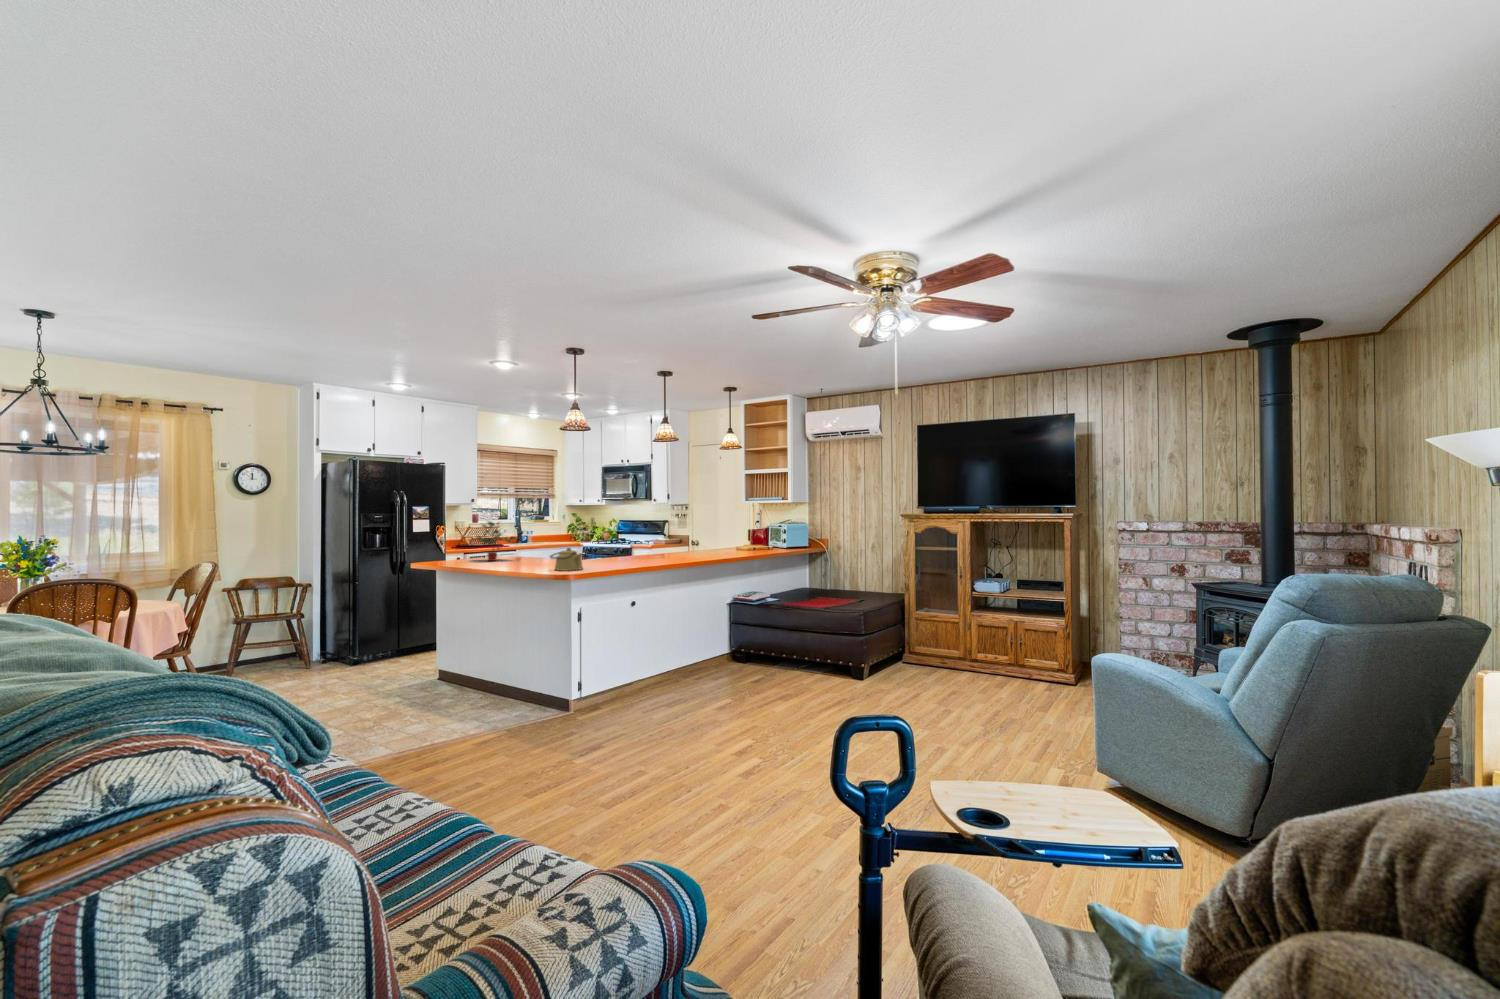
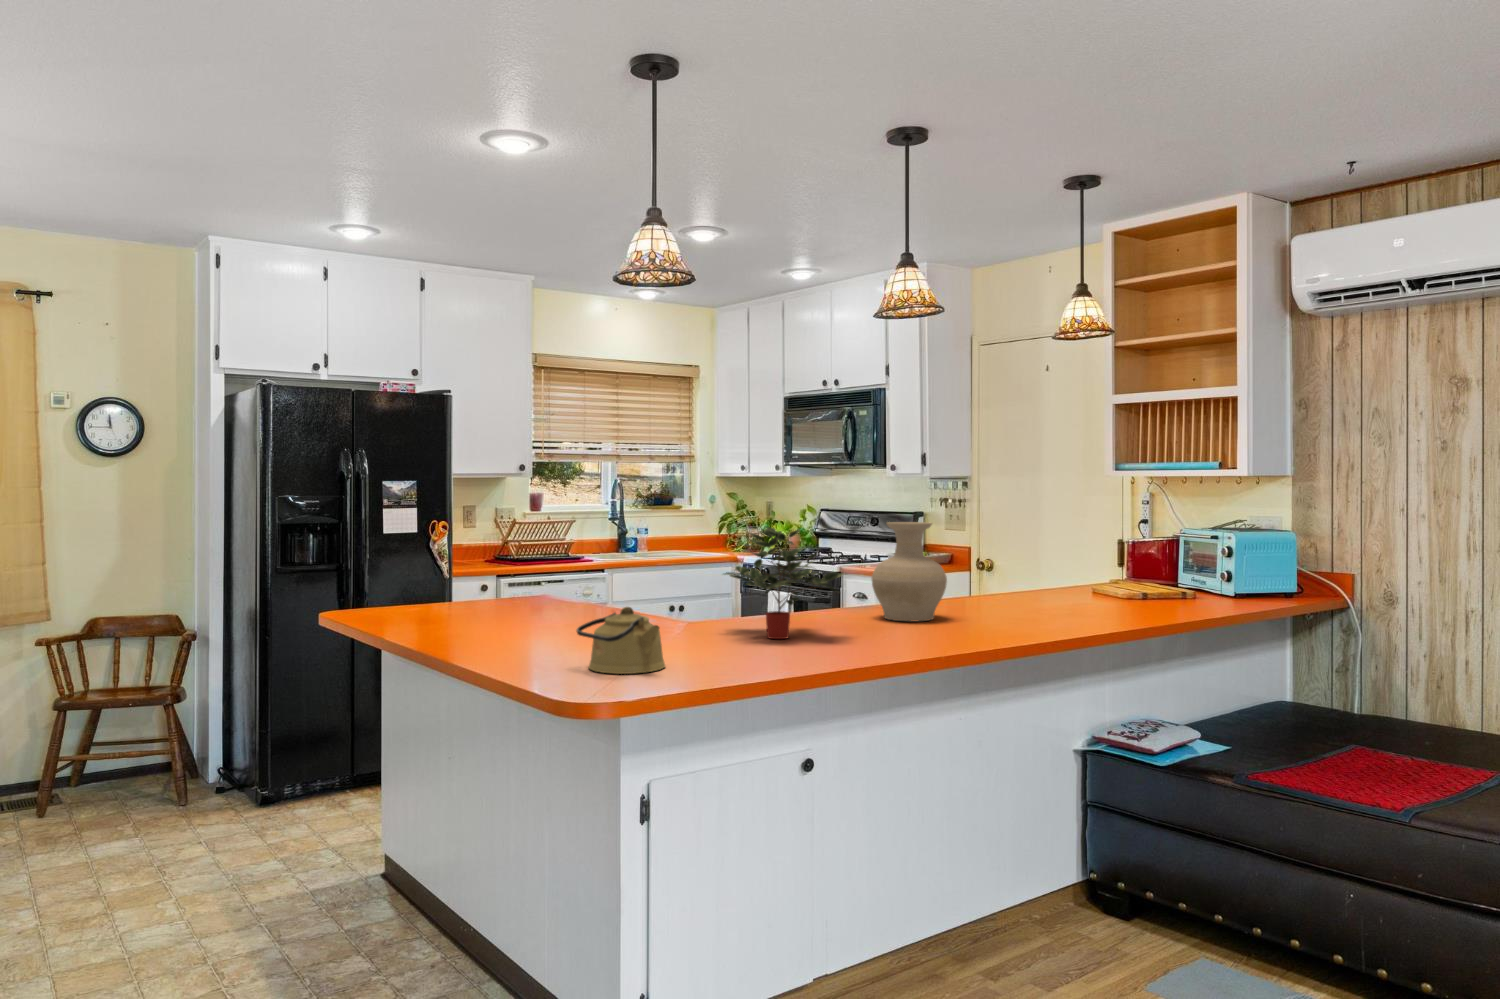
vase: none [652,520,681,557] -> present [872,522,947,621]
potted plant: present [477,522,516,561] -> present [725,526,843,639]

